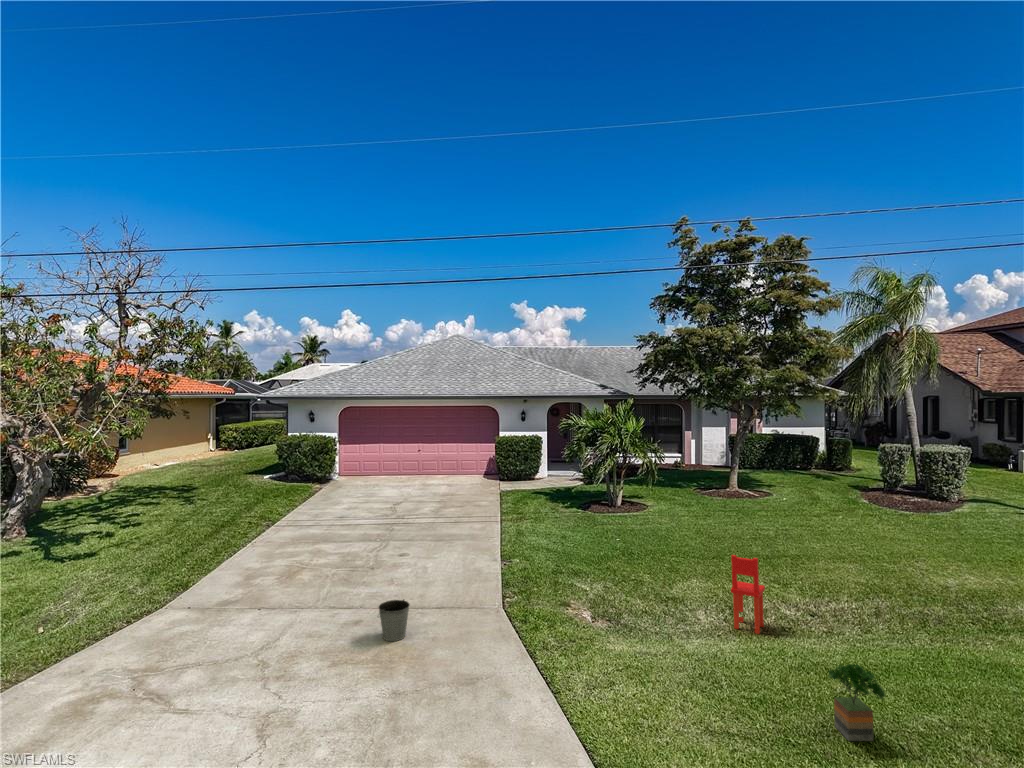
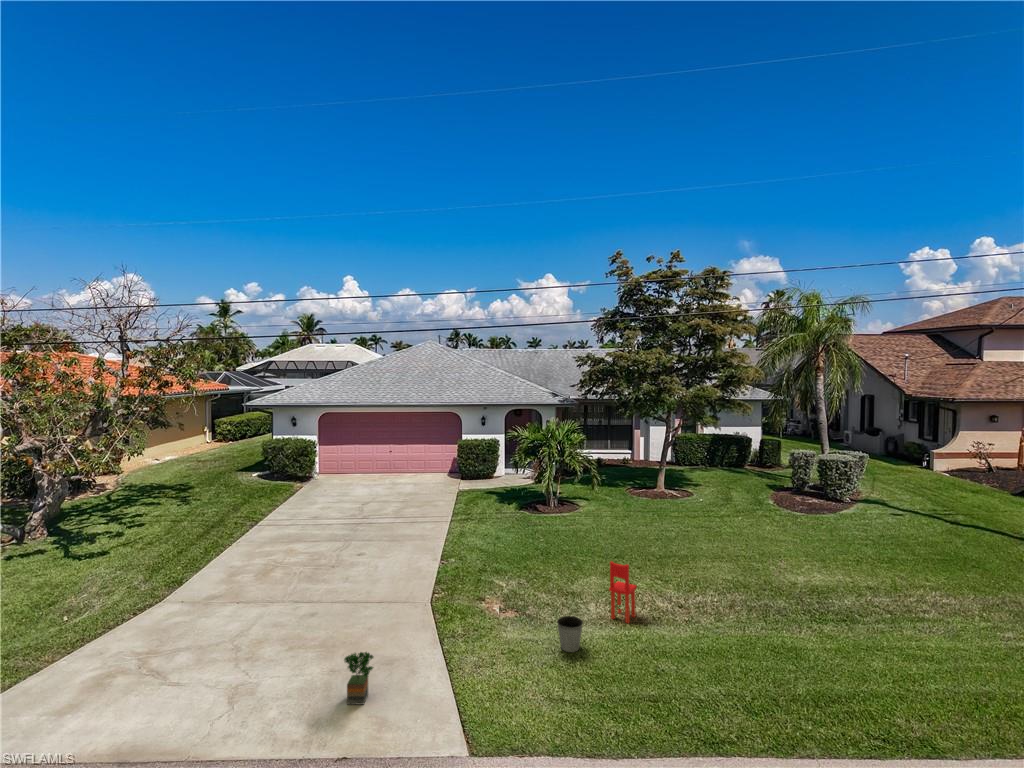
bucket: present [379,599,410,641] -> present [557,616,583,652]
potted tree: present [829,664,885,741] -> present [344,652,373,705]

